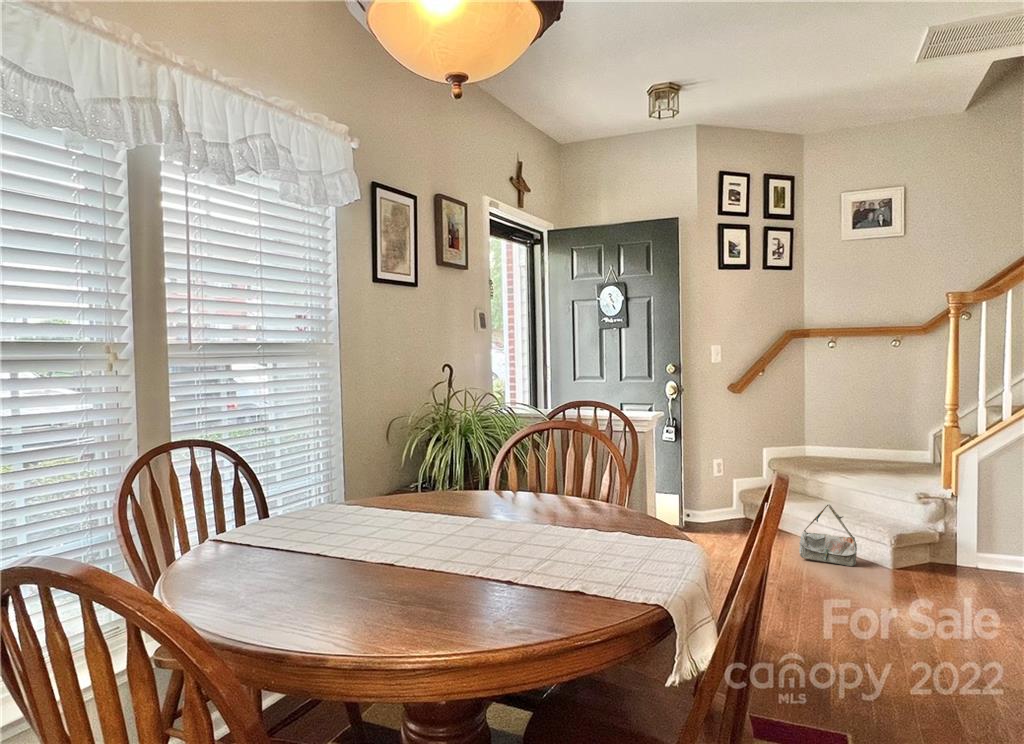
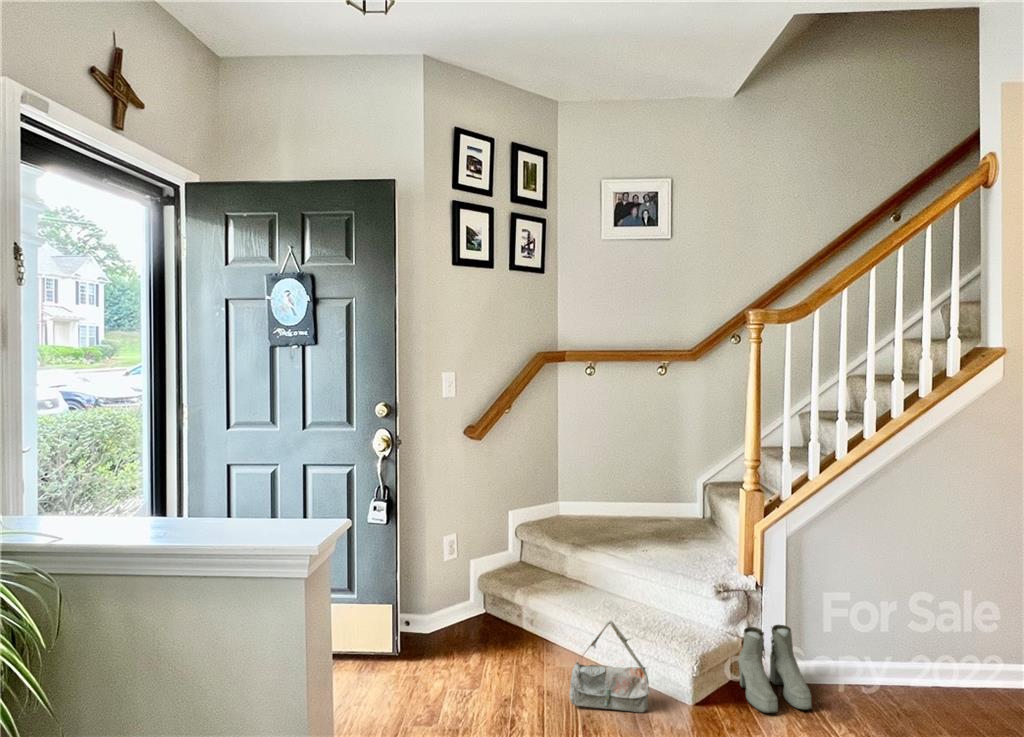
boots: none [933,521,988,577] -> present [738,625,812,713]

